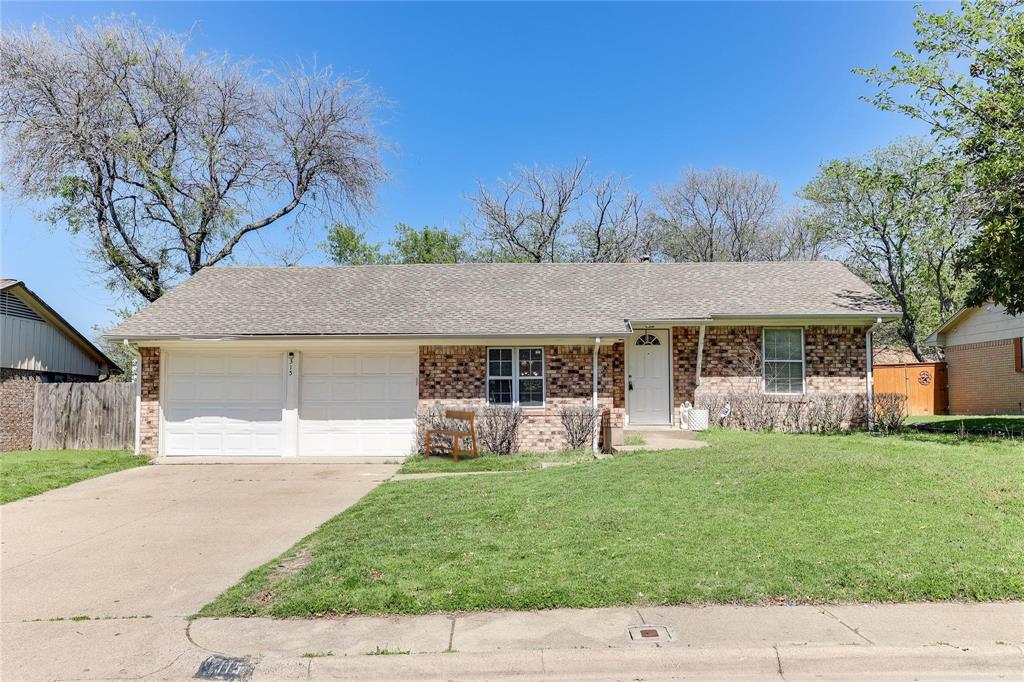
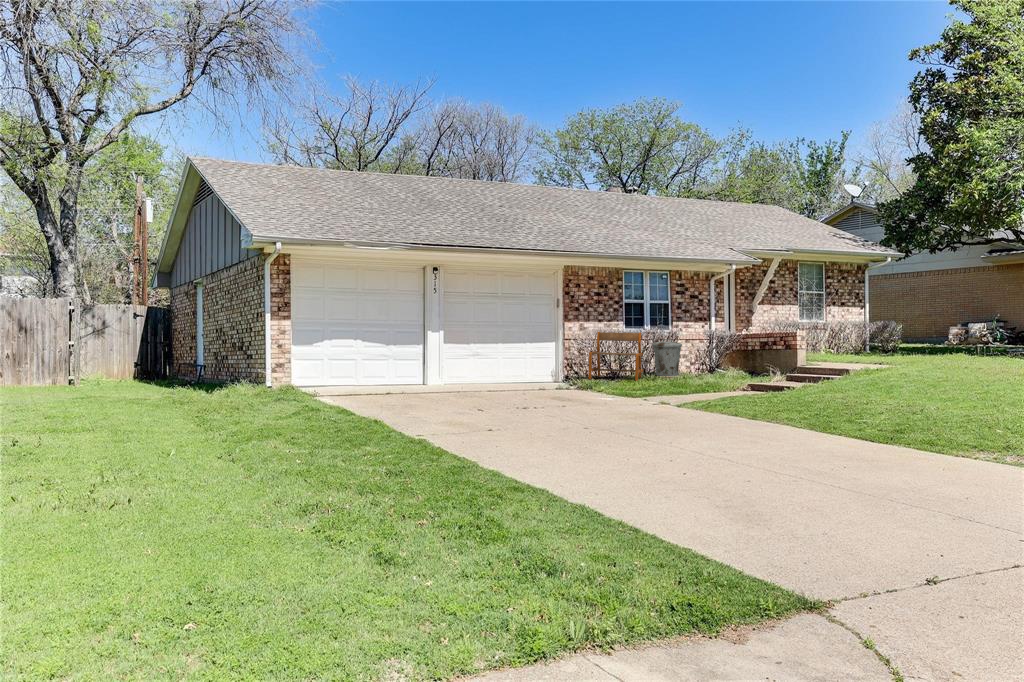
trash can: none [498,418,528,458] -> present [653,339,682,376]

